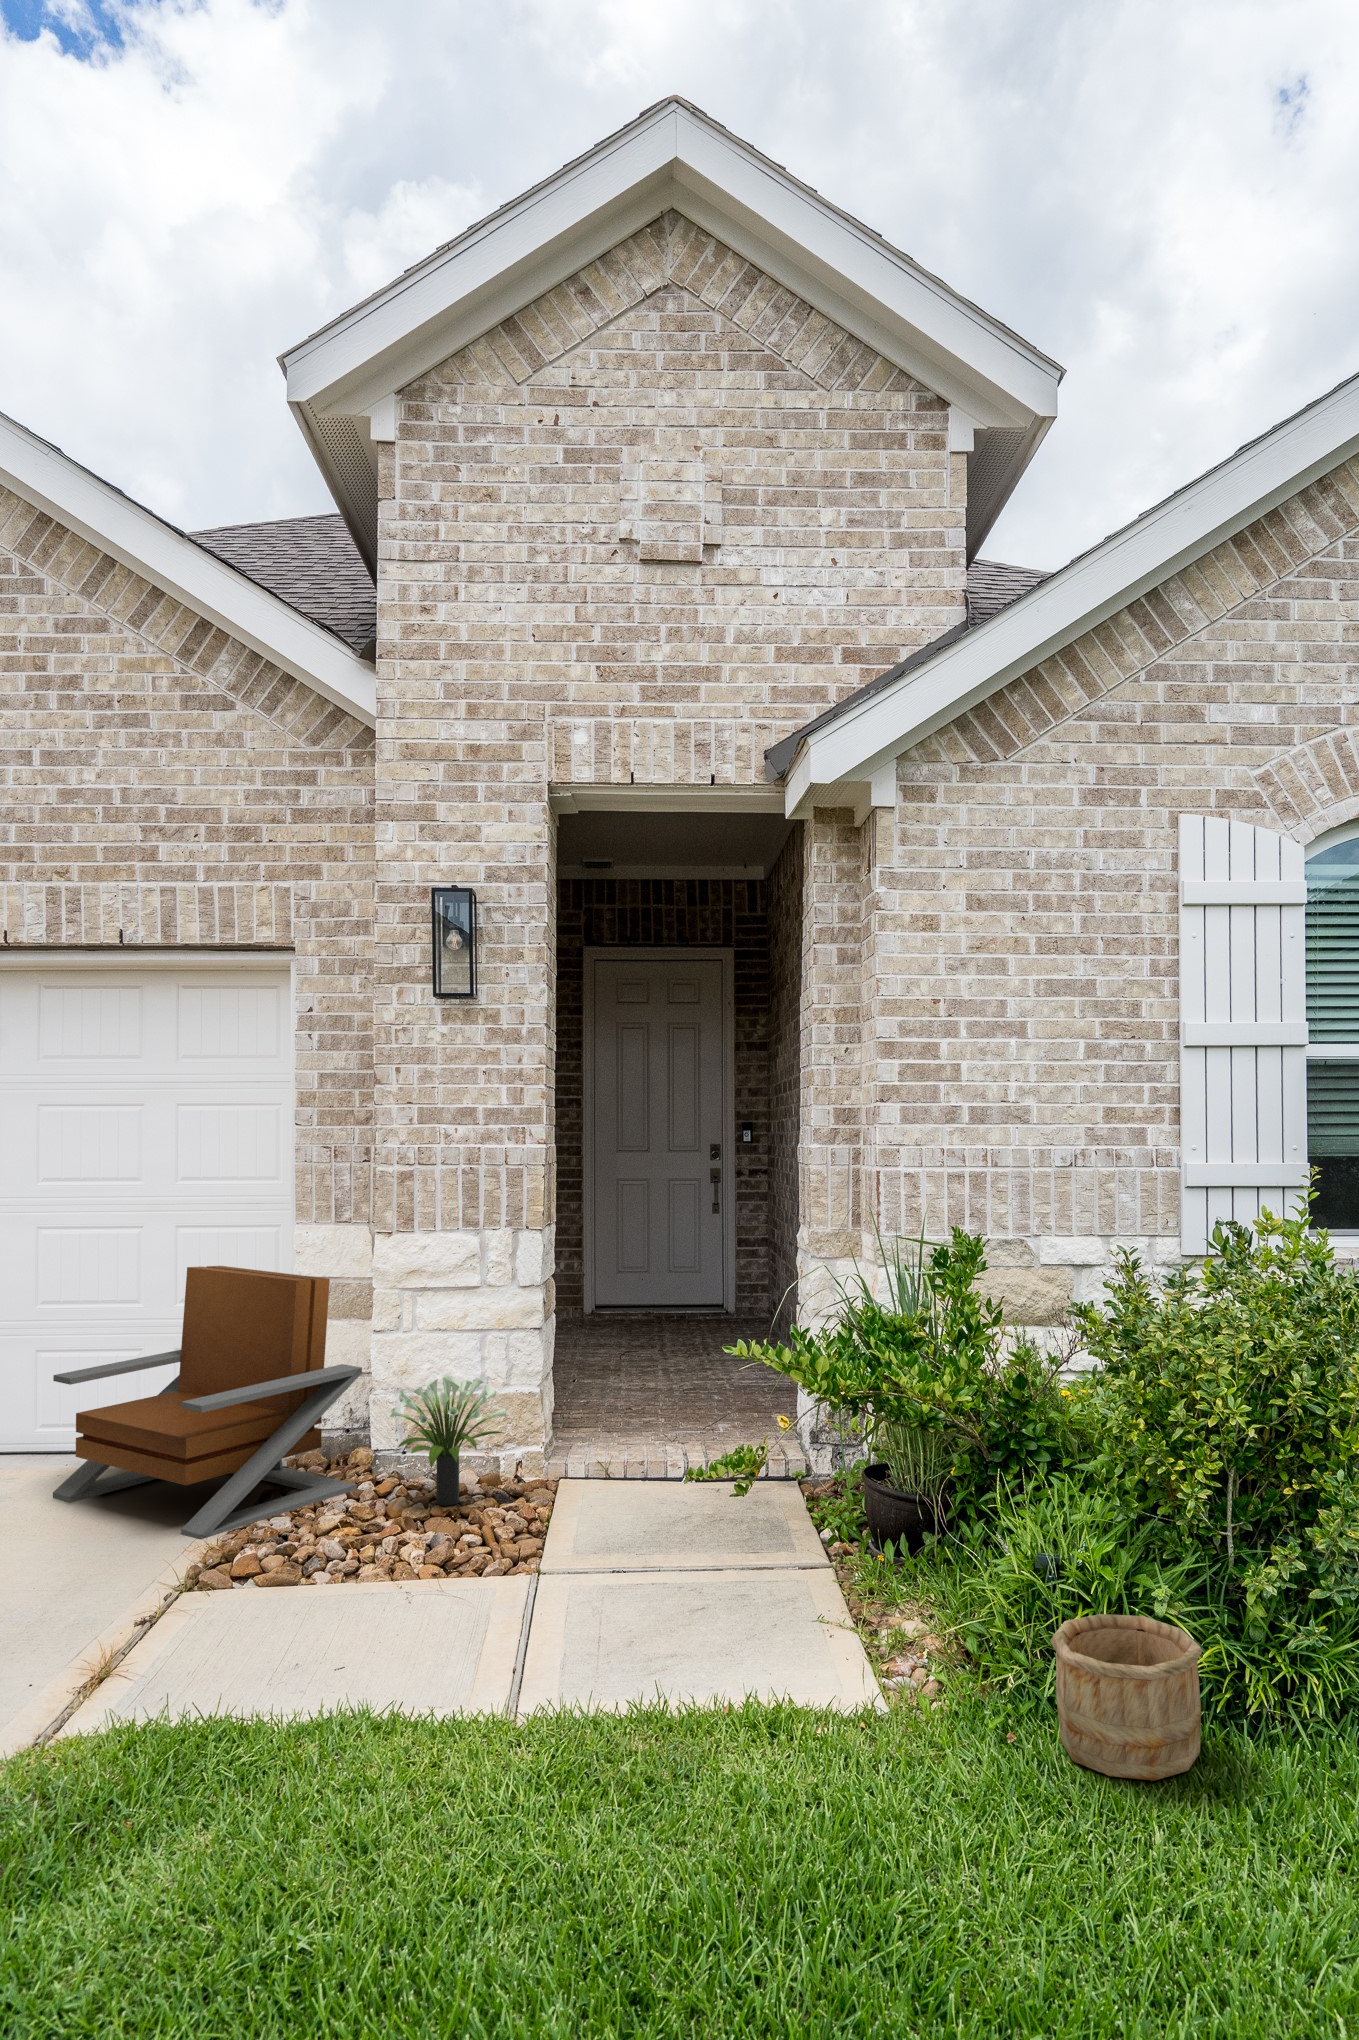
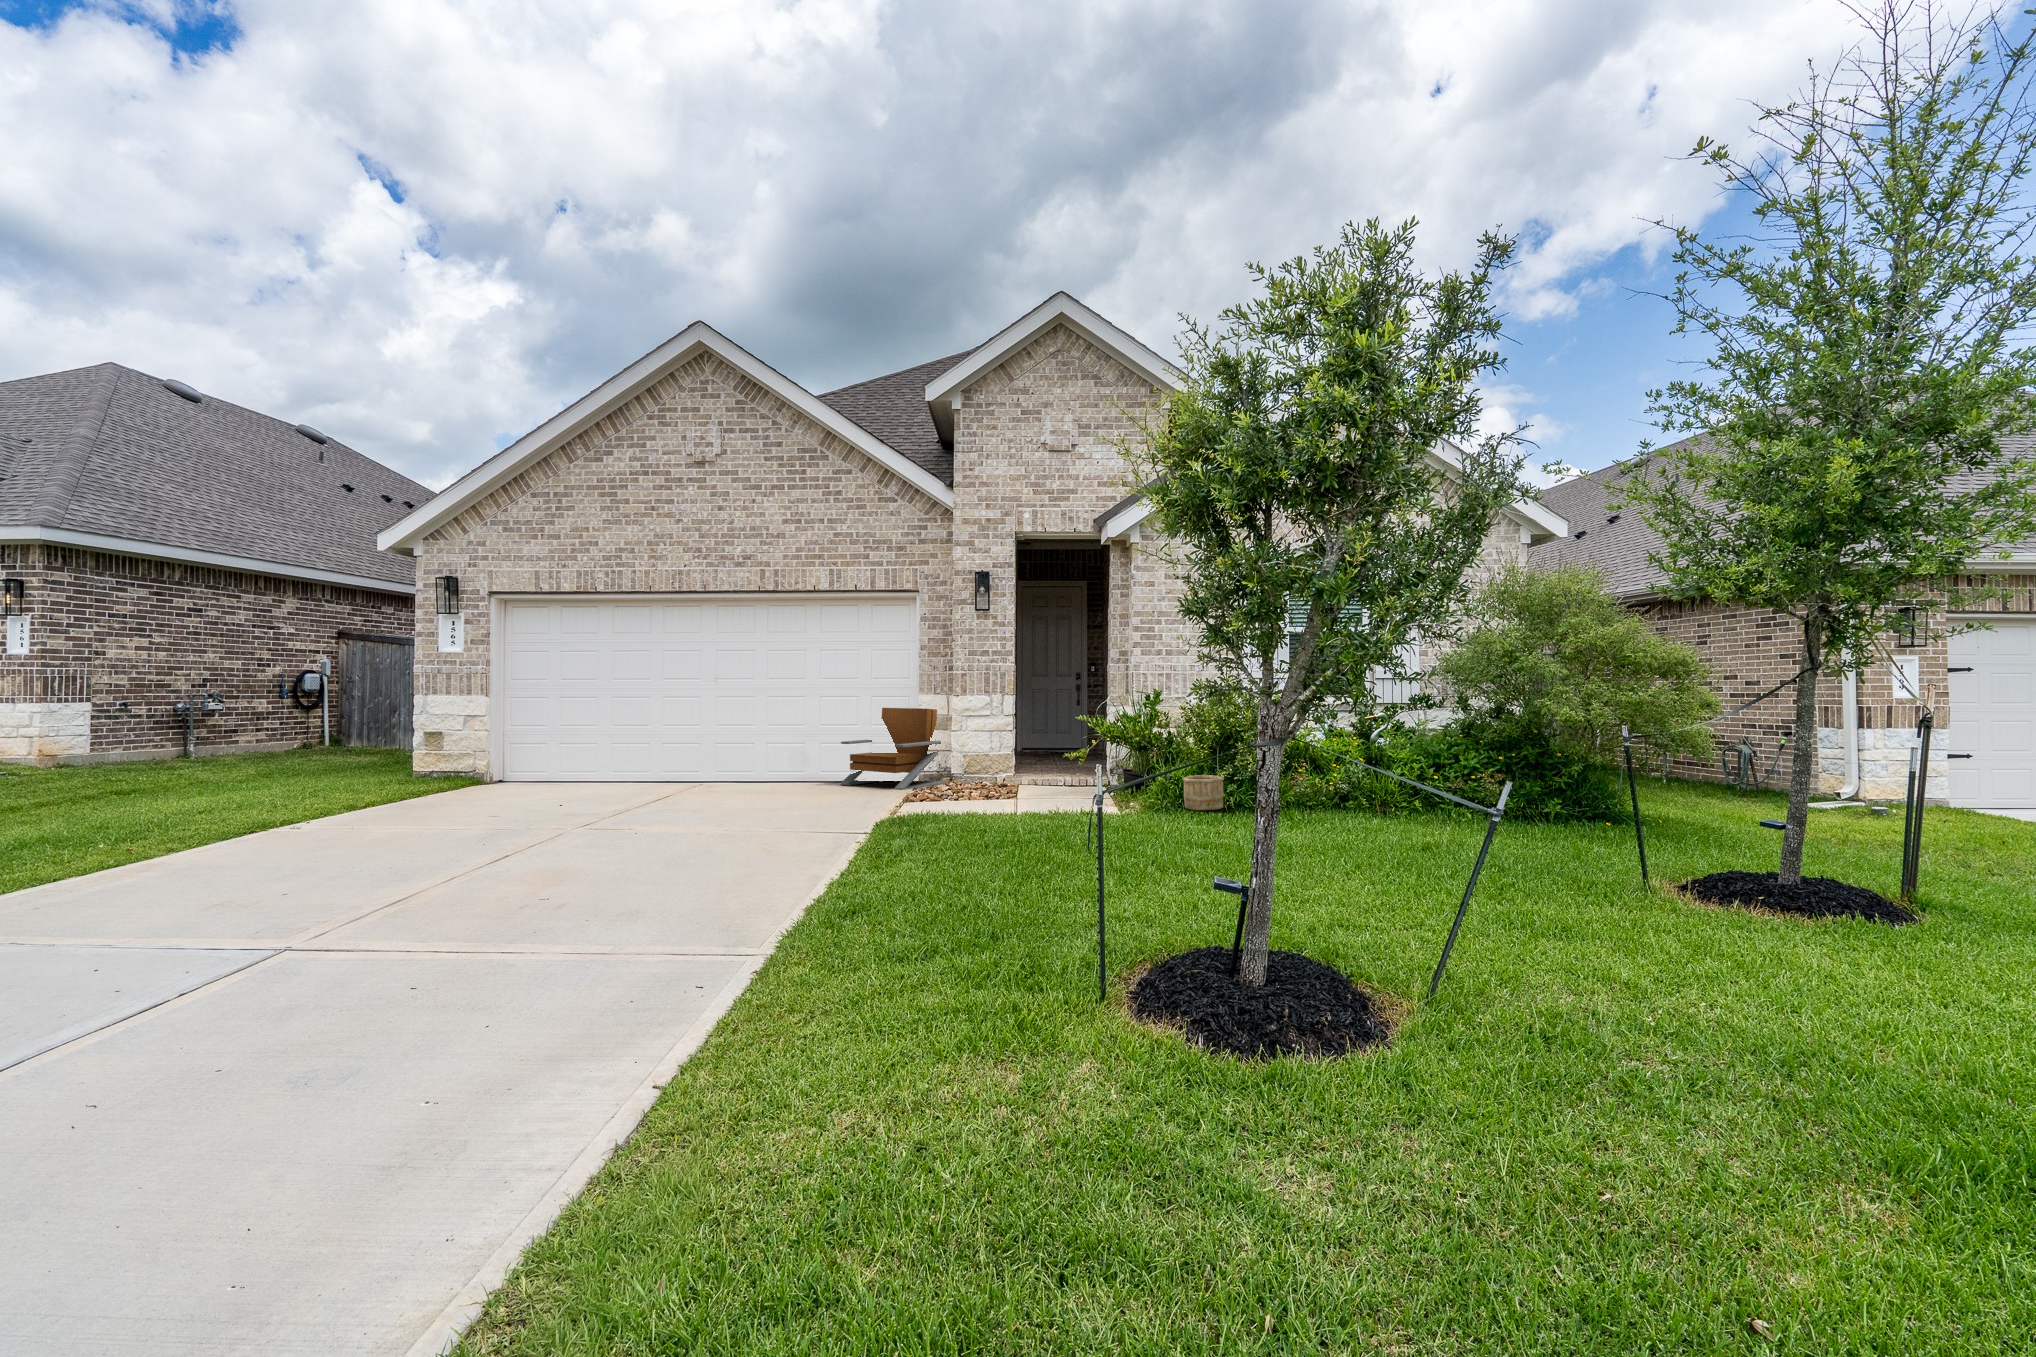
potted plant: present [388,1375,507,1506] -> none [962,740,1003,785]

